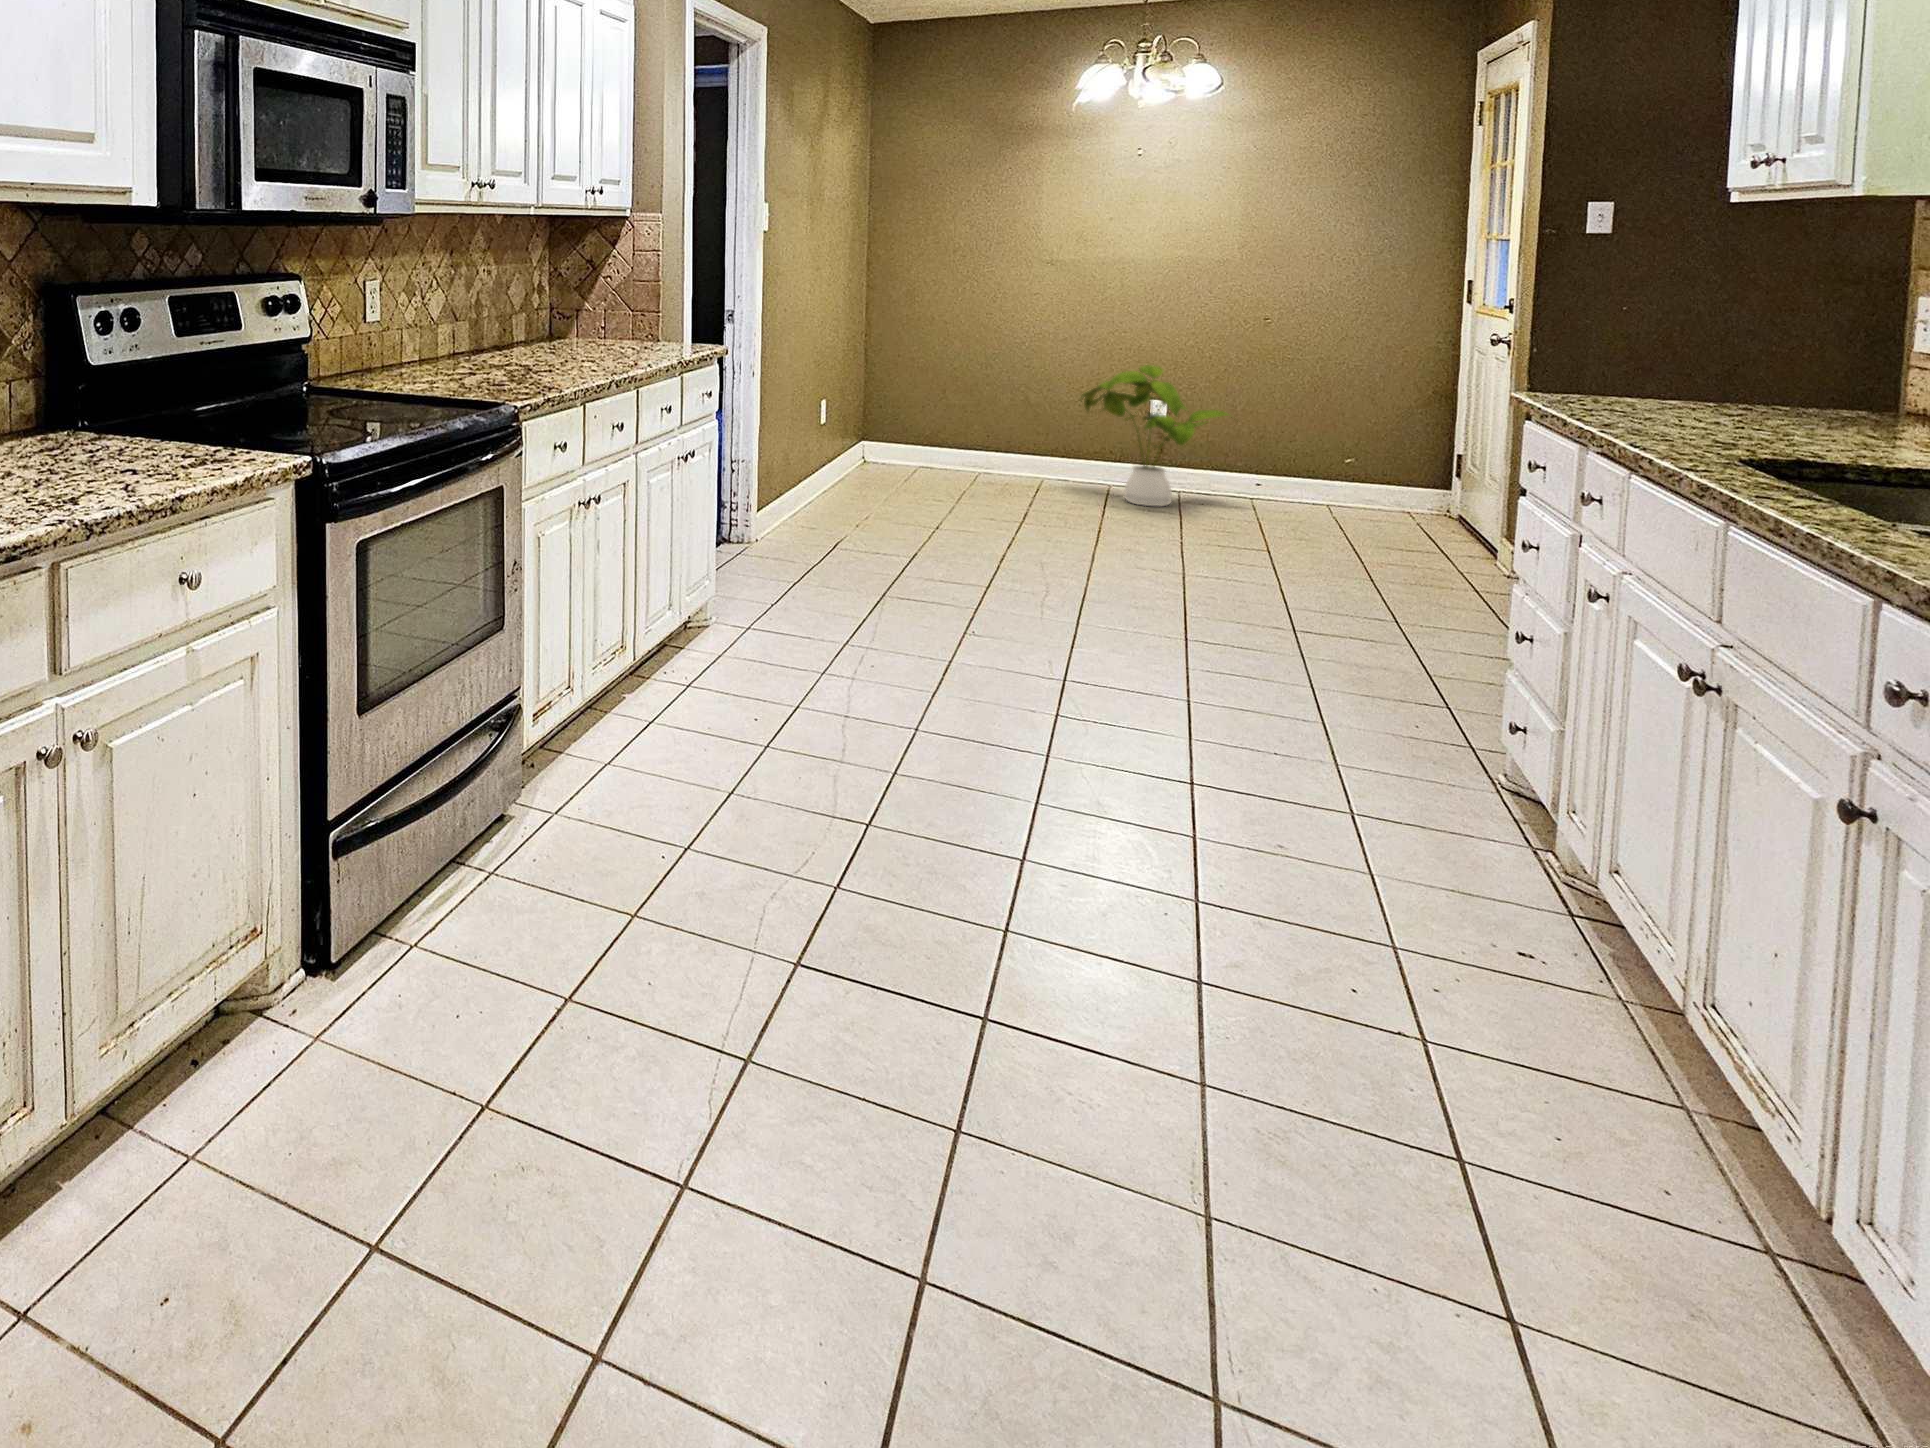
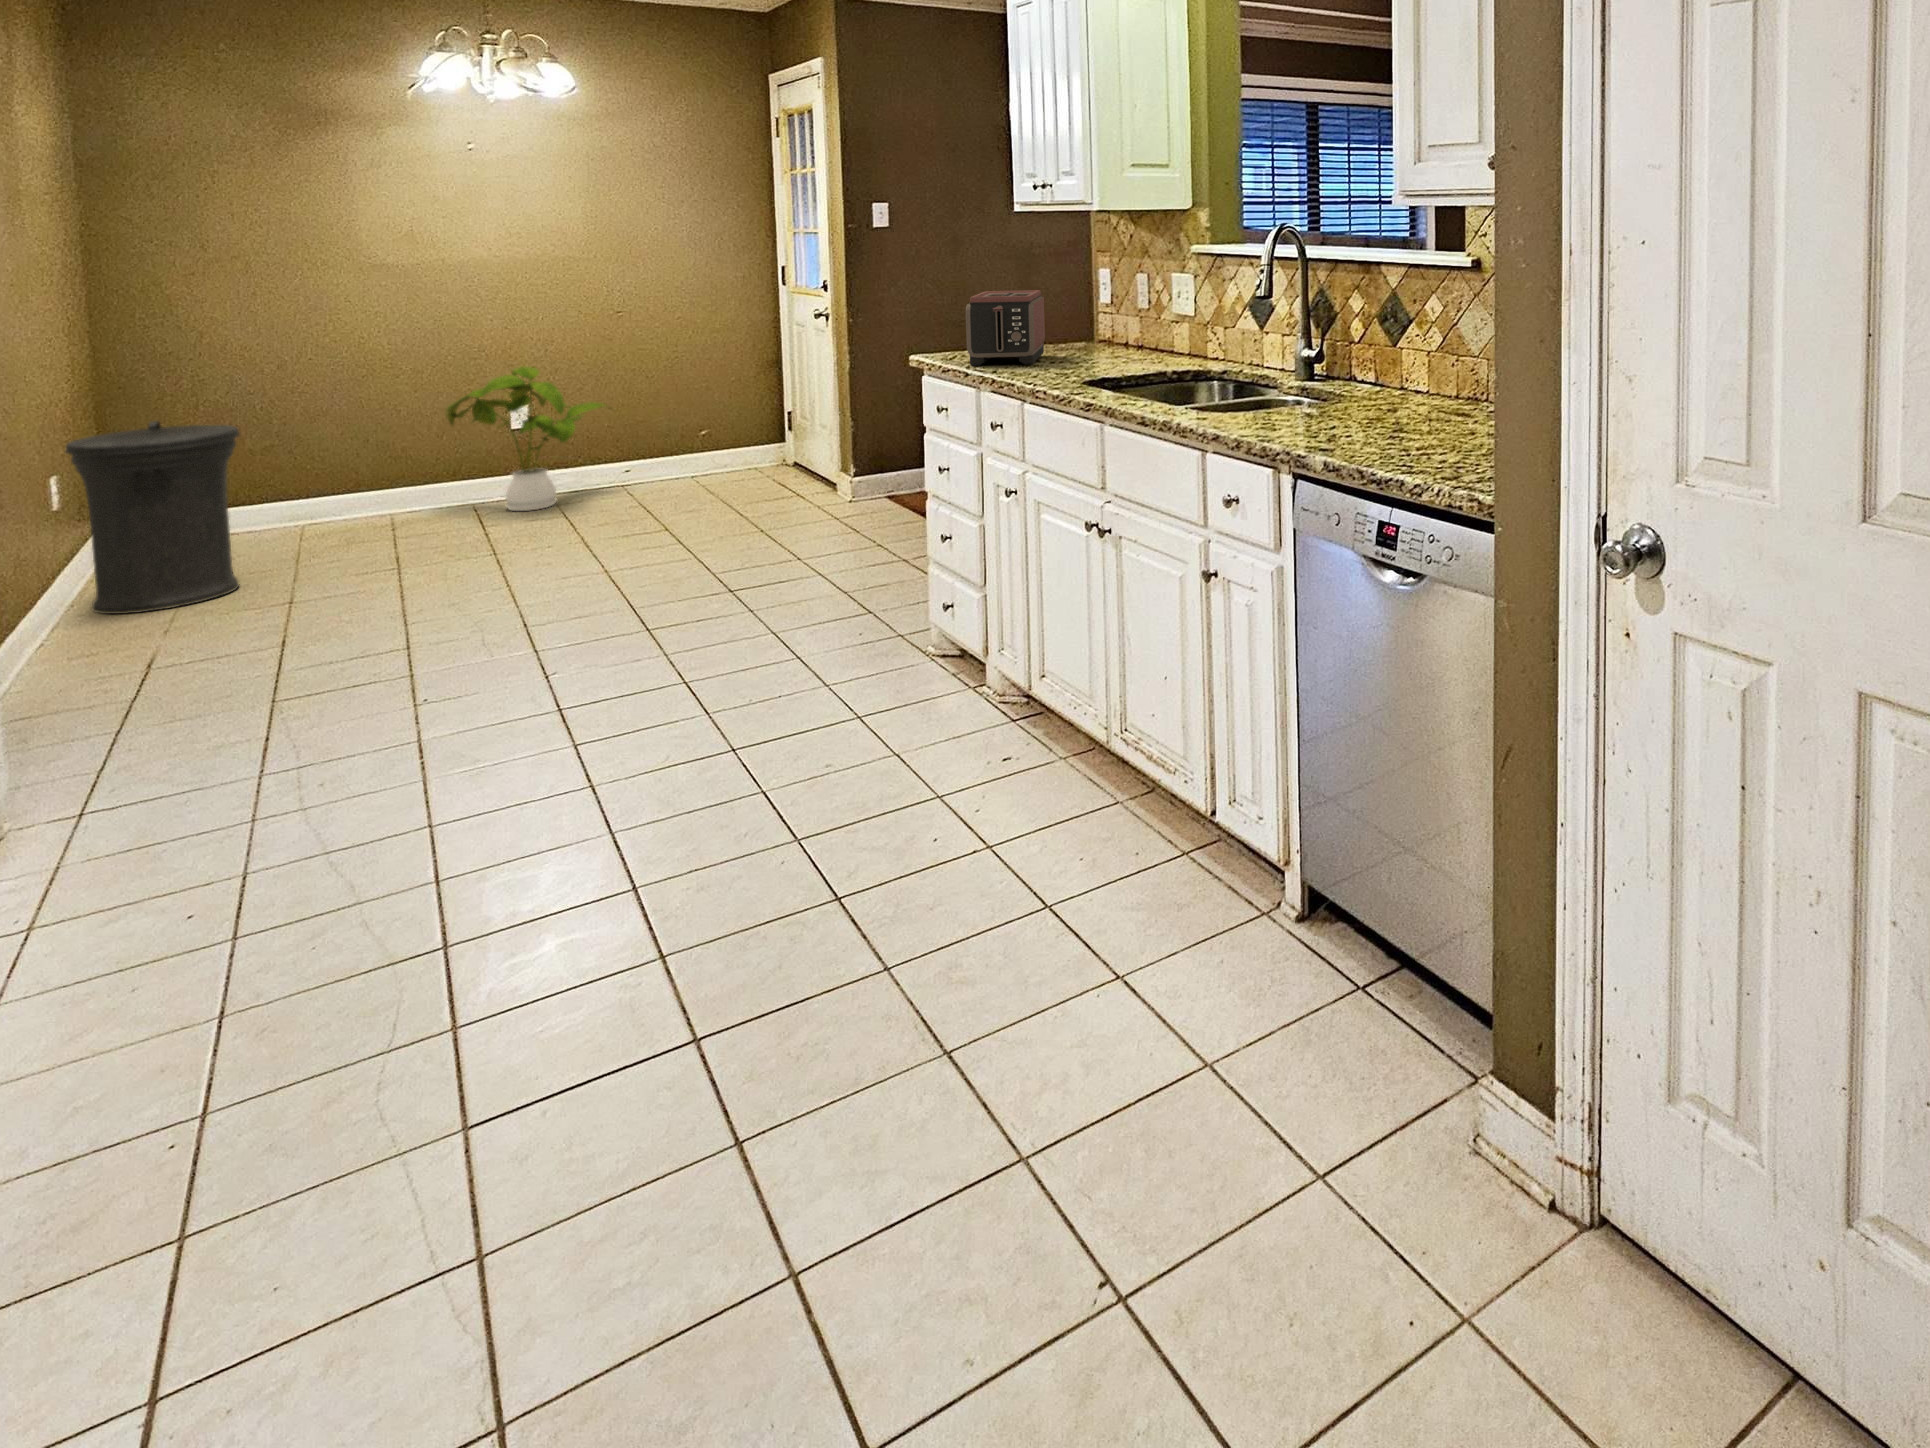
toaster: none [1583,317,1765,429] -> present [966,290,1045,366]
trash can: none [820,372,919,515] -> present [65,421,240,614]

